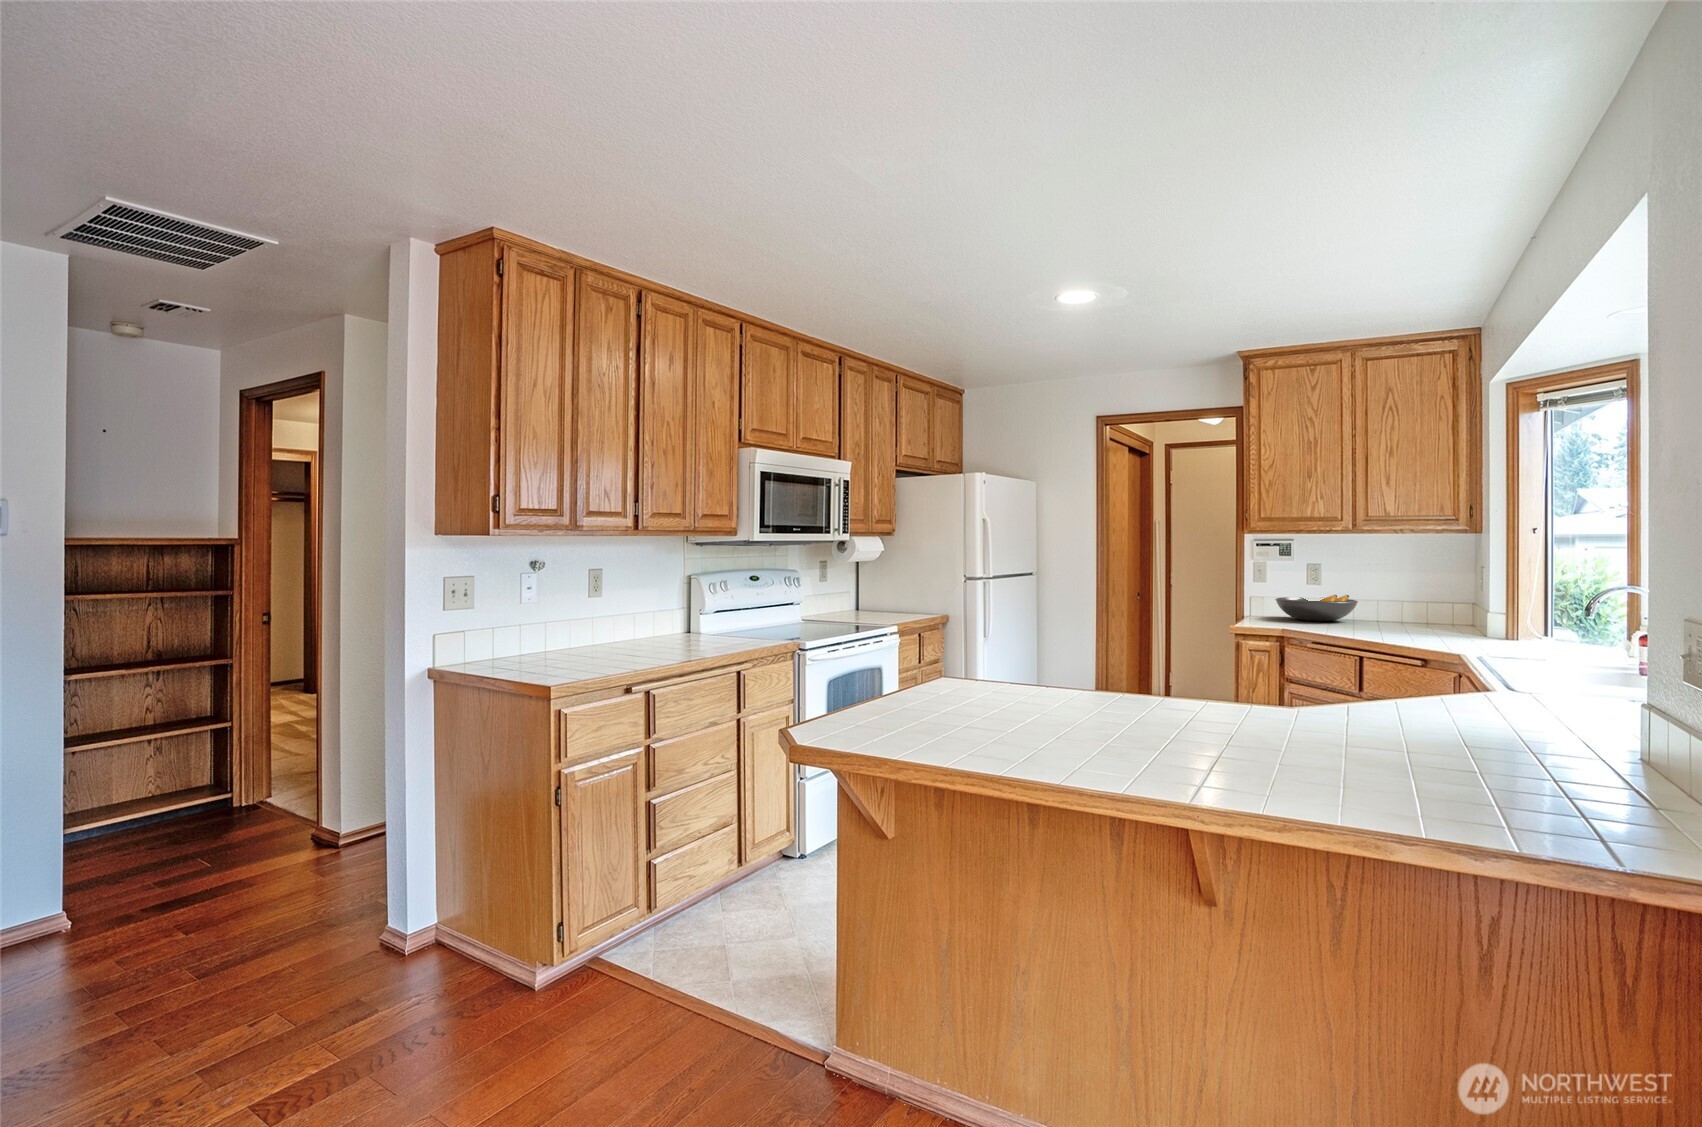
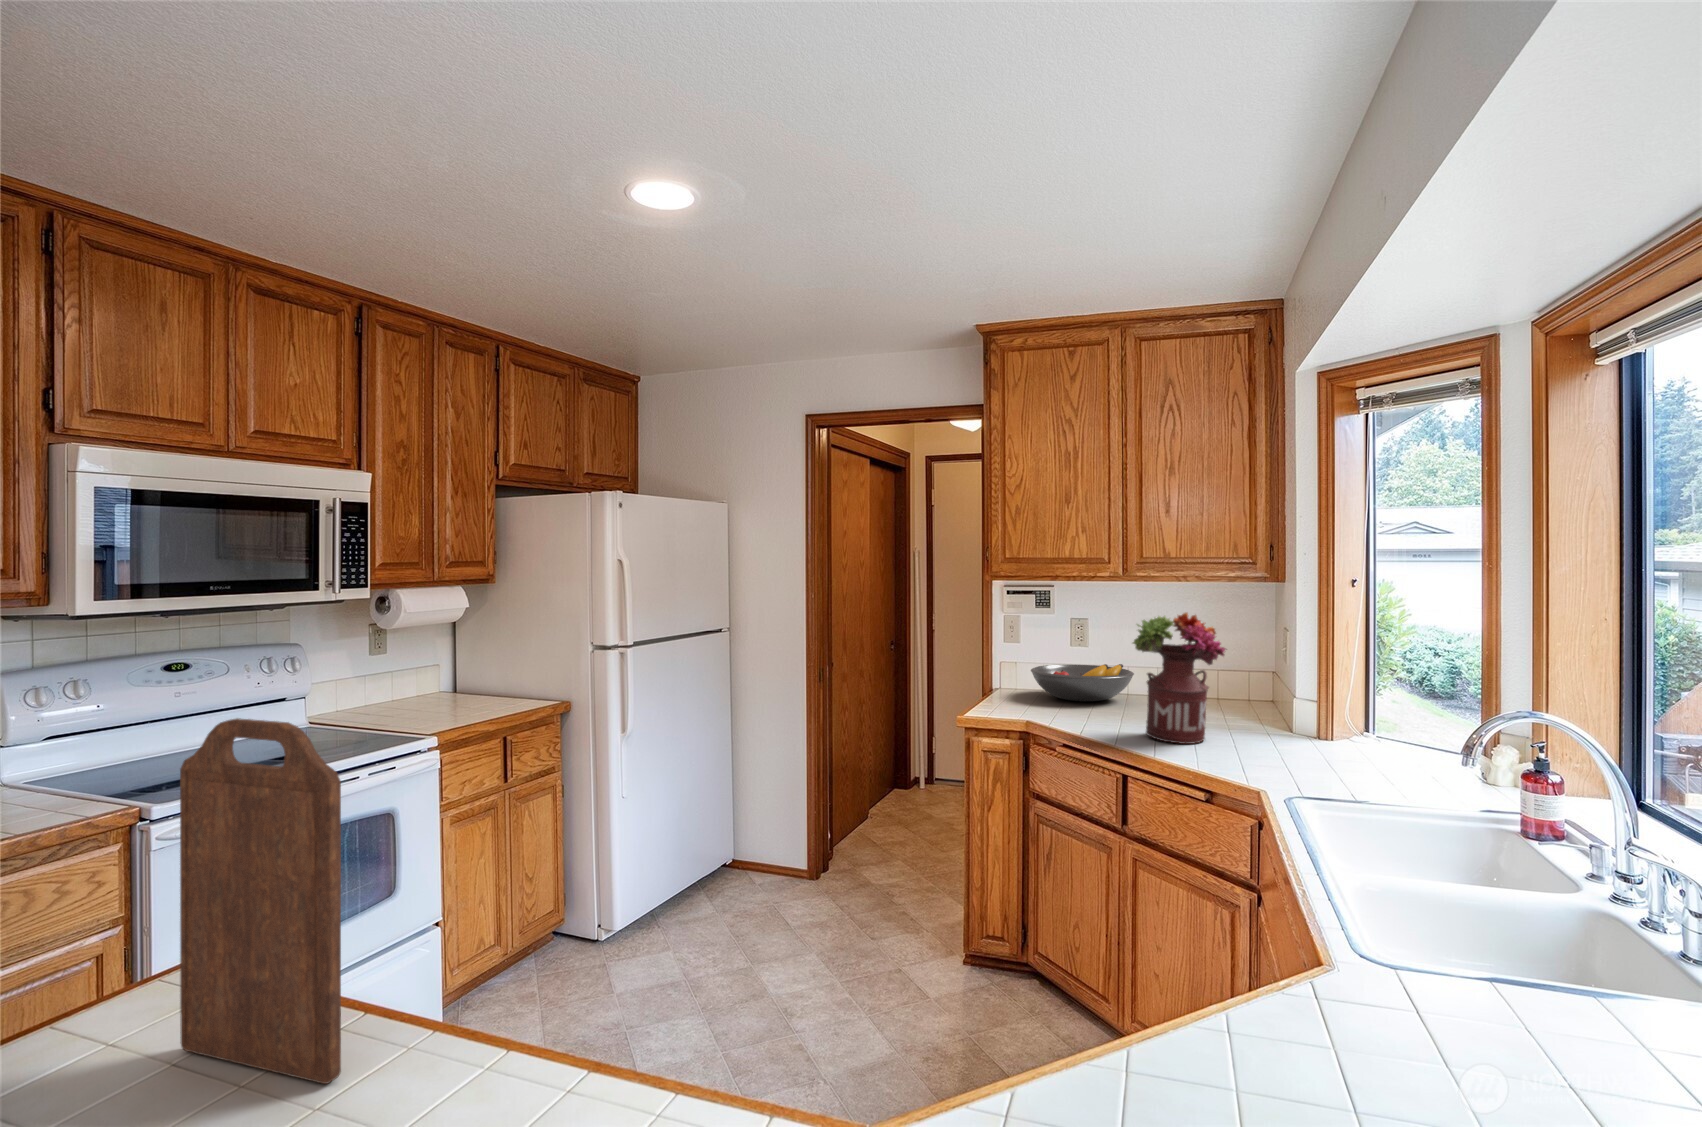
flower arrangement: none [1364,550,1437,638] -> present [1133,613,1226,744]
cutting board: none [985,558,1063,695] -> present [180,718,341,1084]

